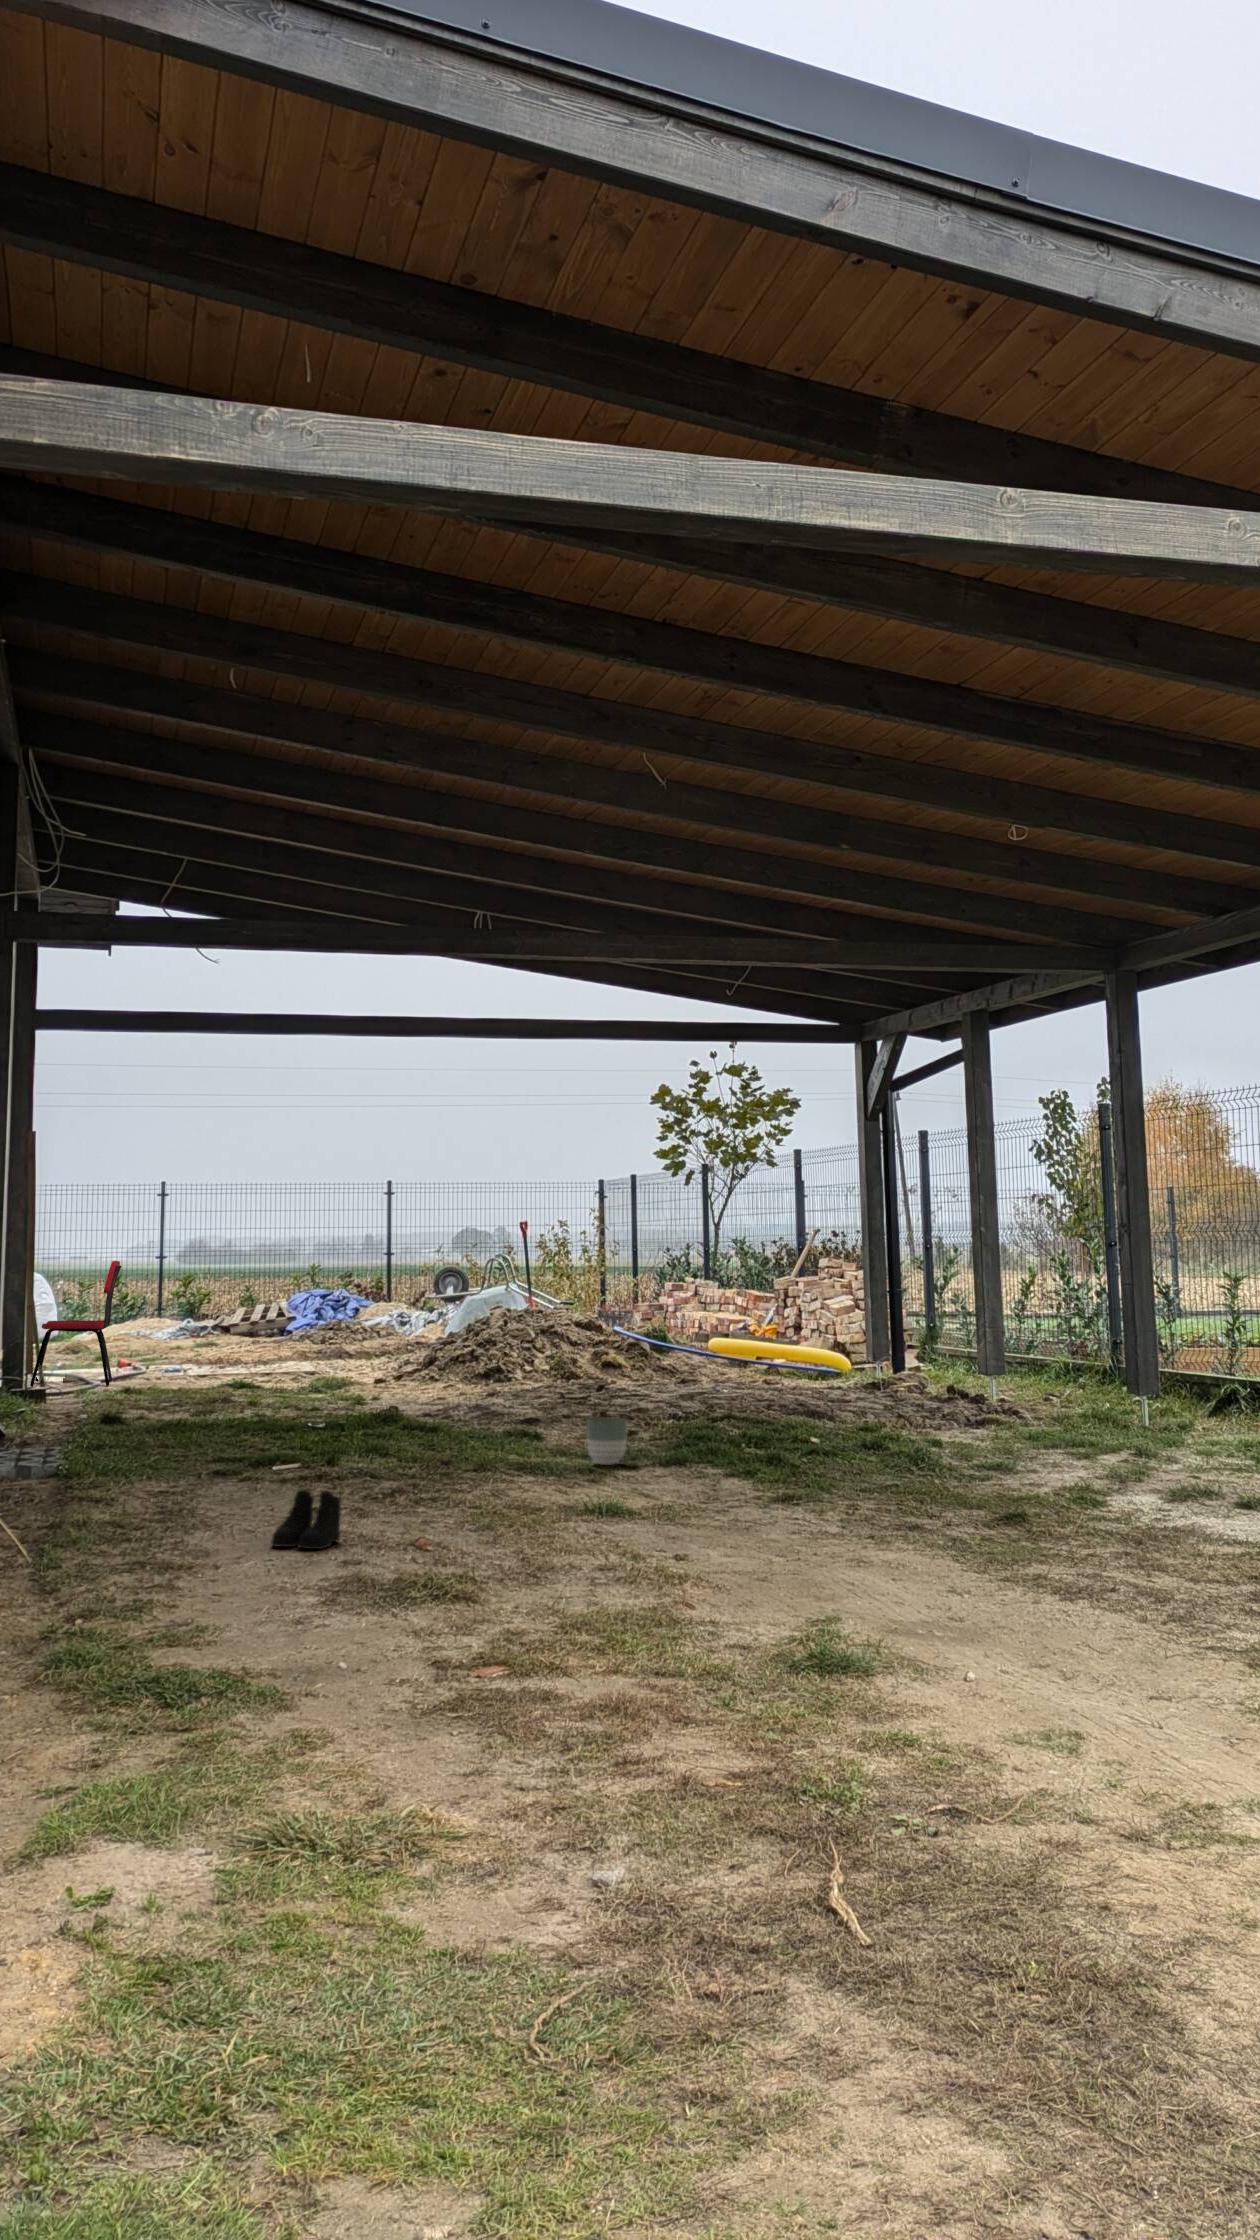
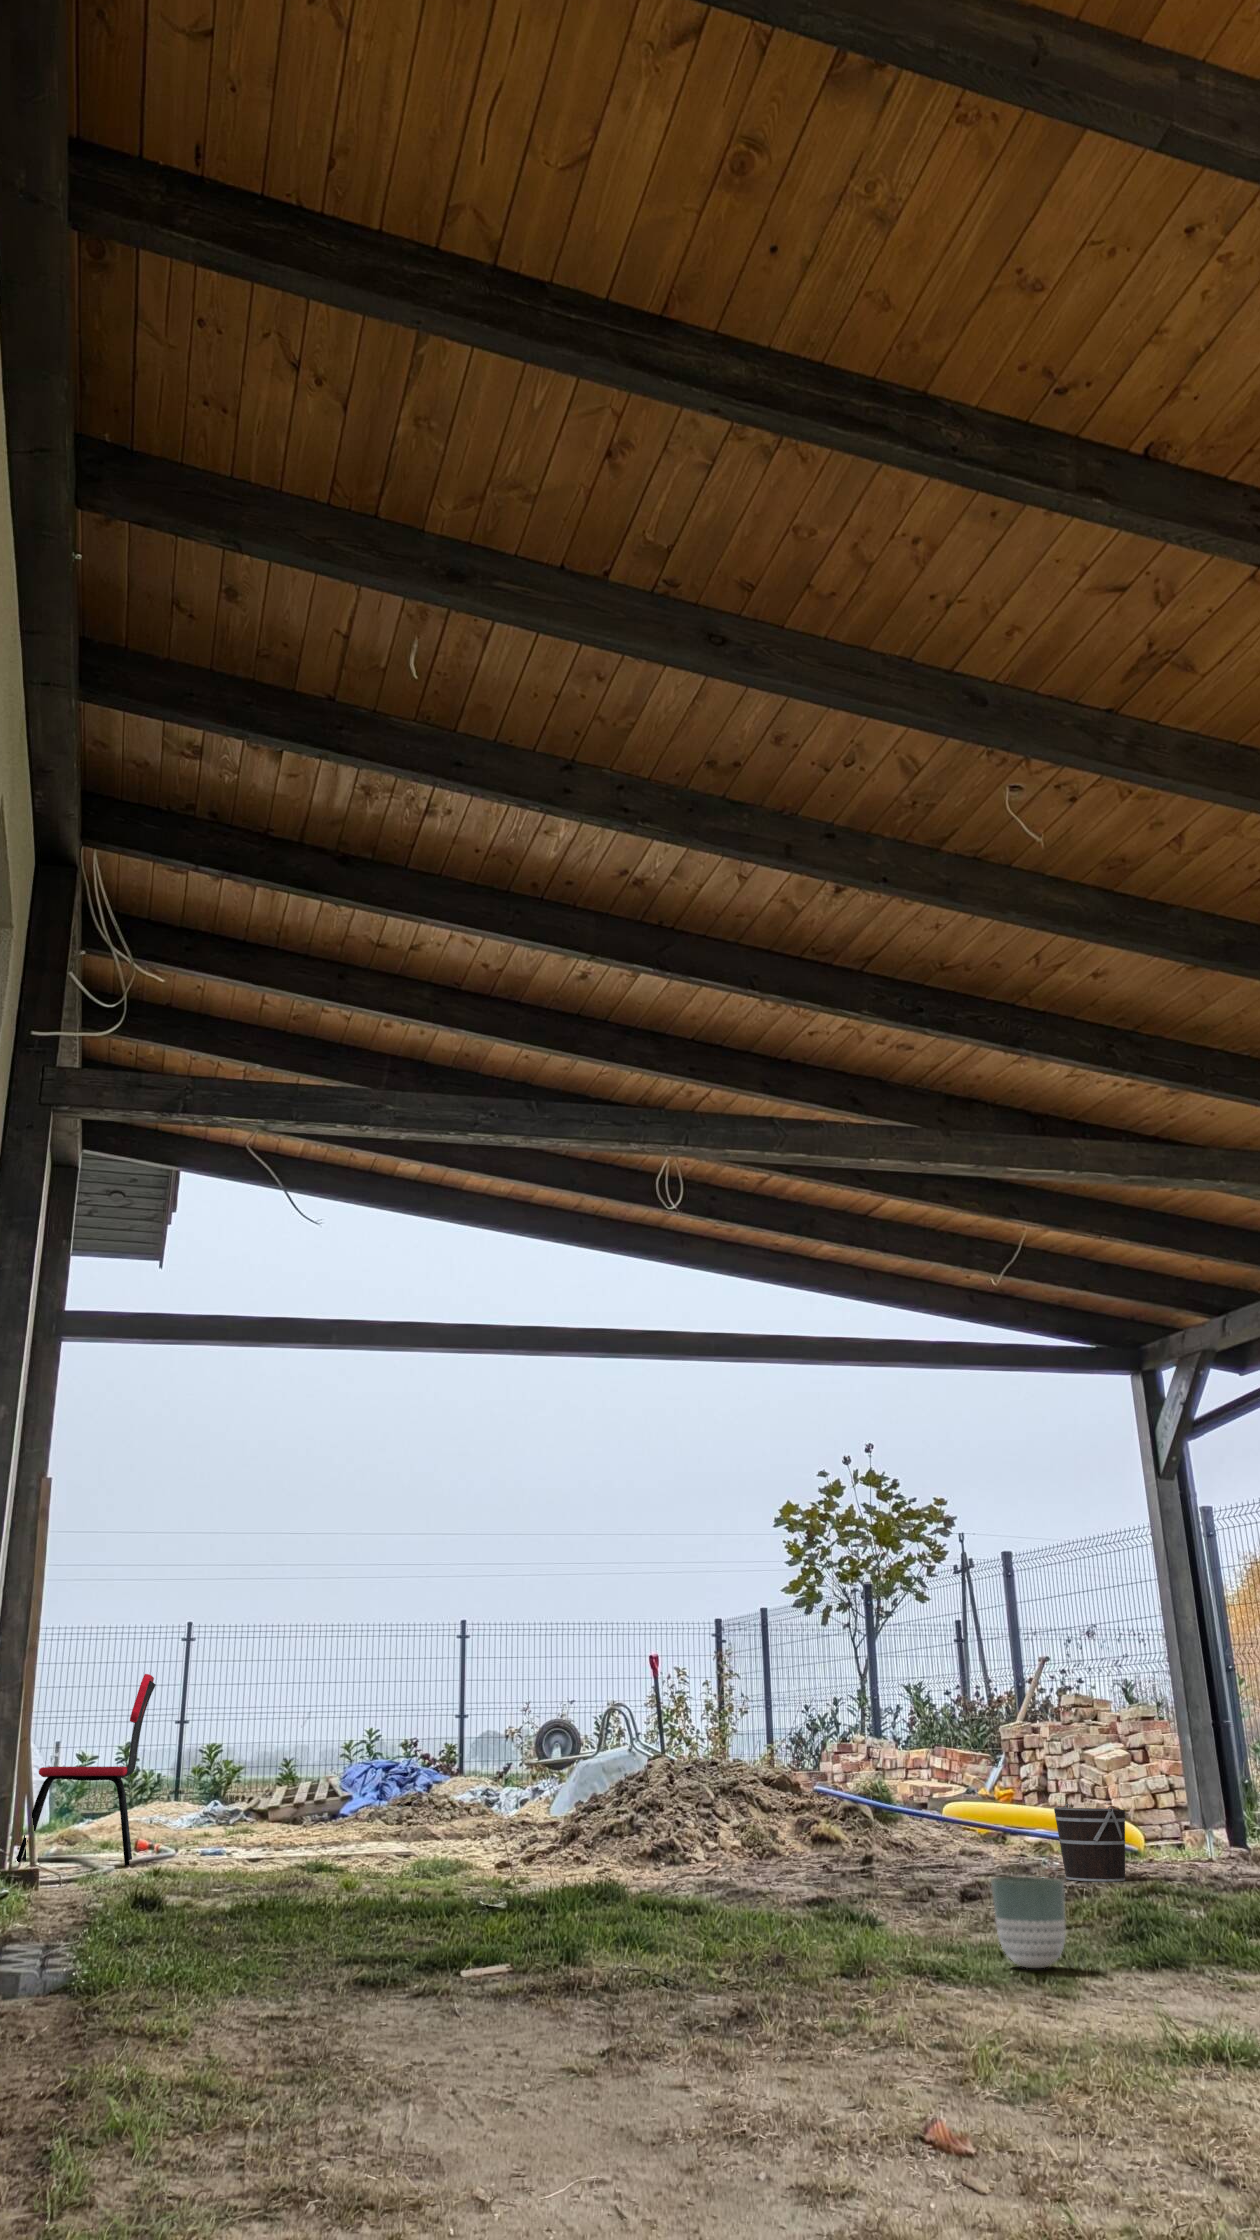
bucket: none [746,1349,793,1399] -> present [1054,1804,1125,1882]
boots: present [271,1490,341,1549] -> none [592,1991,740,2149]

